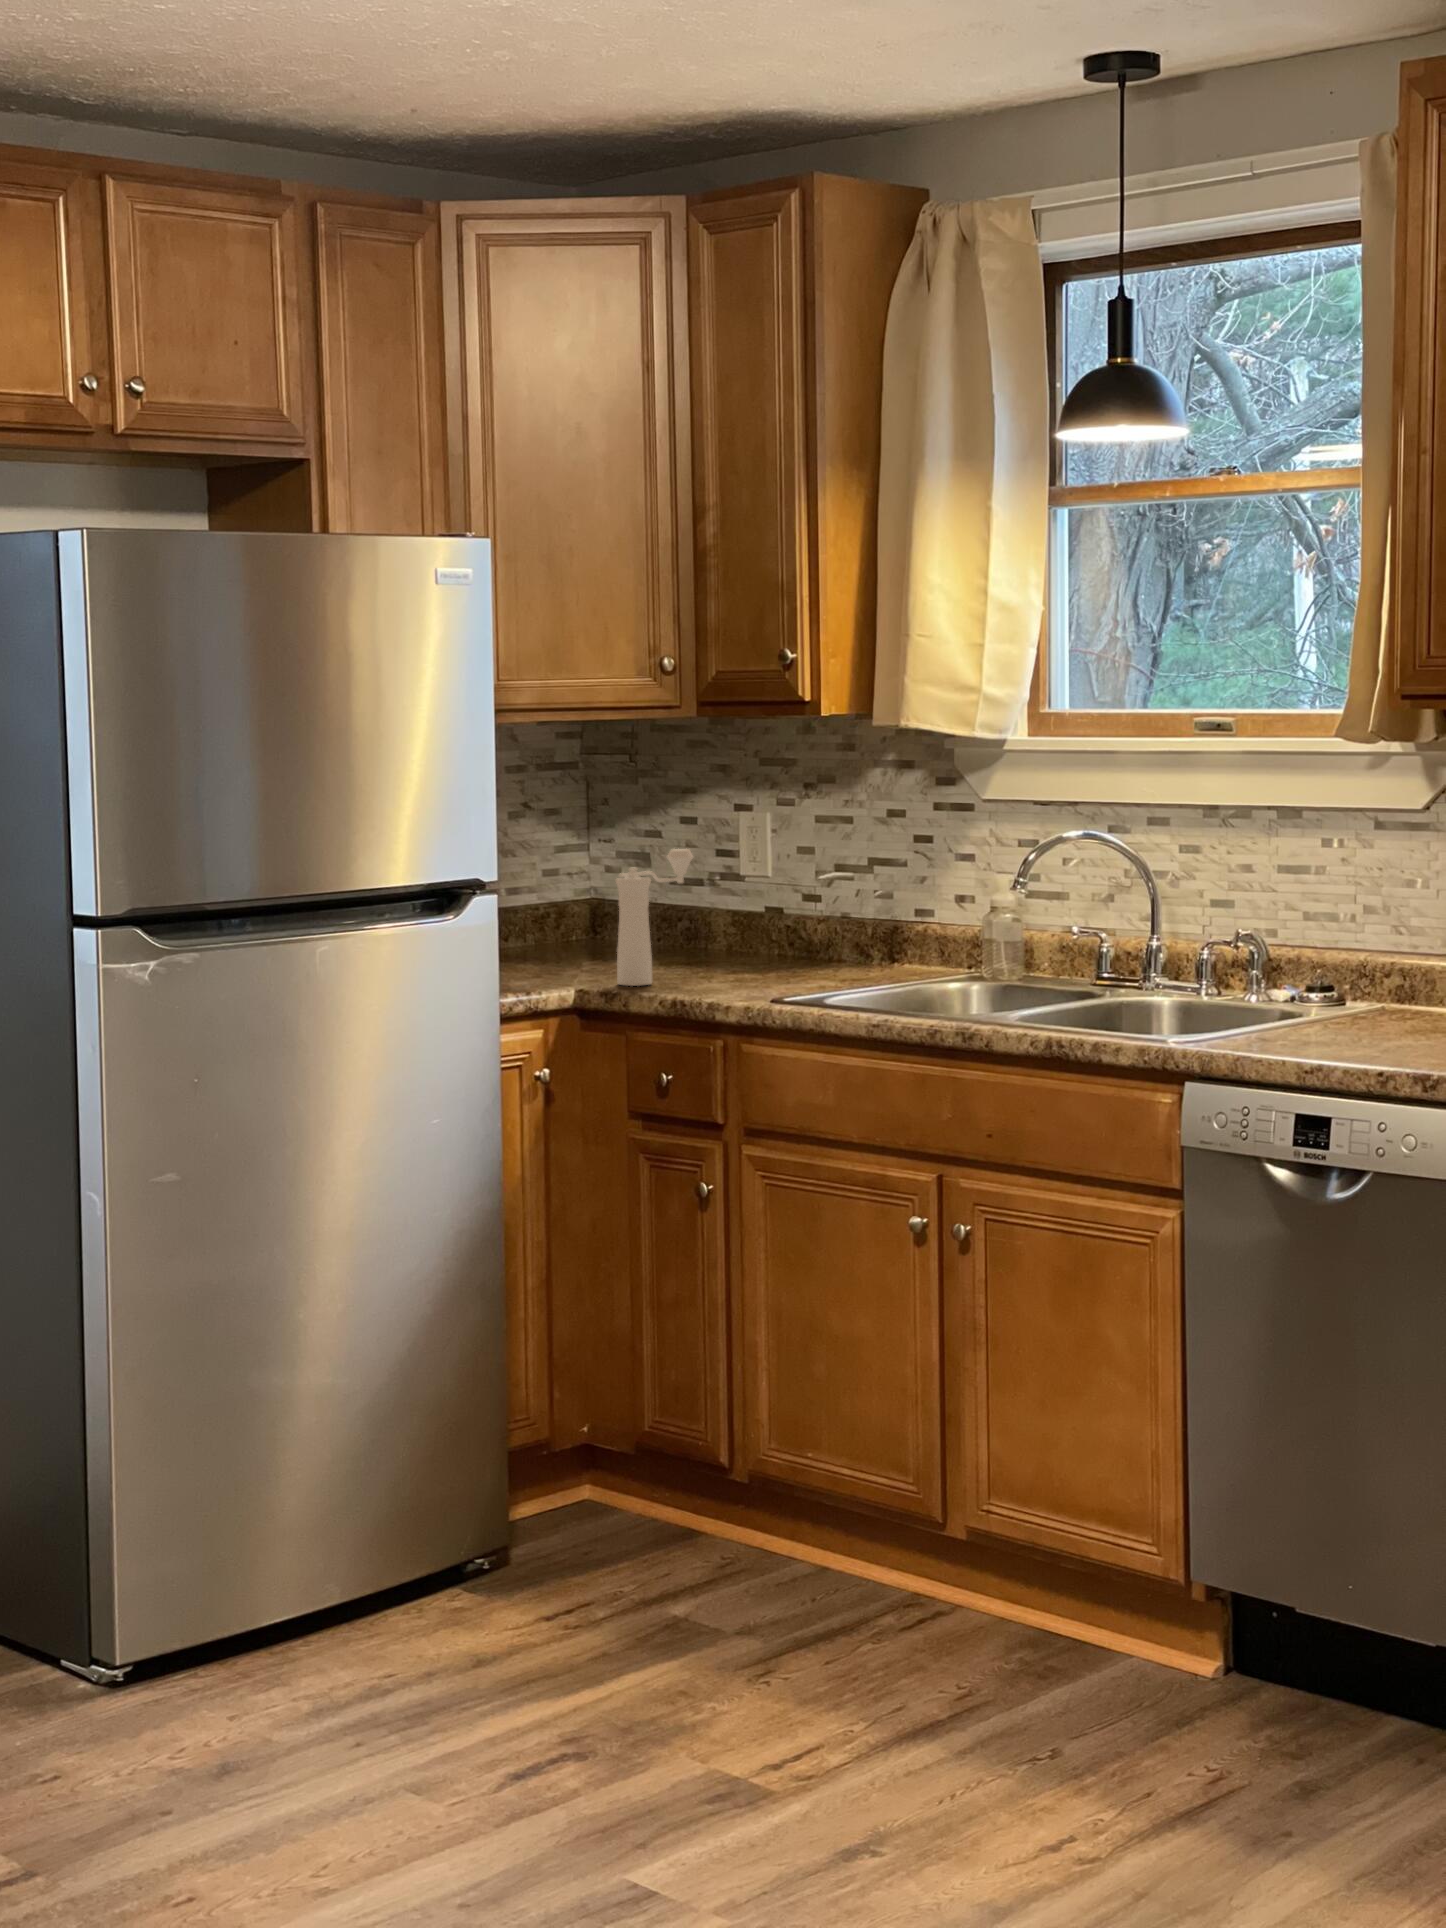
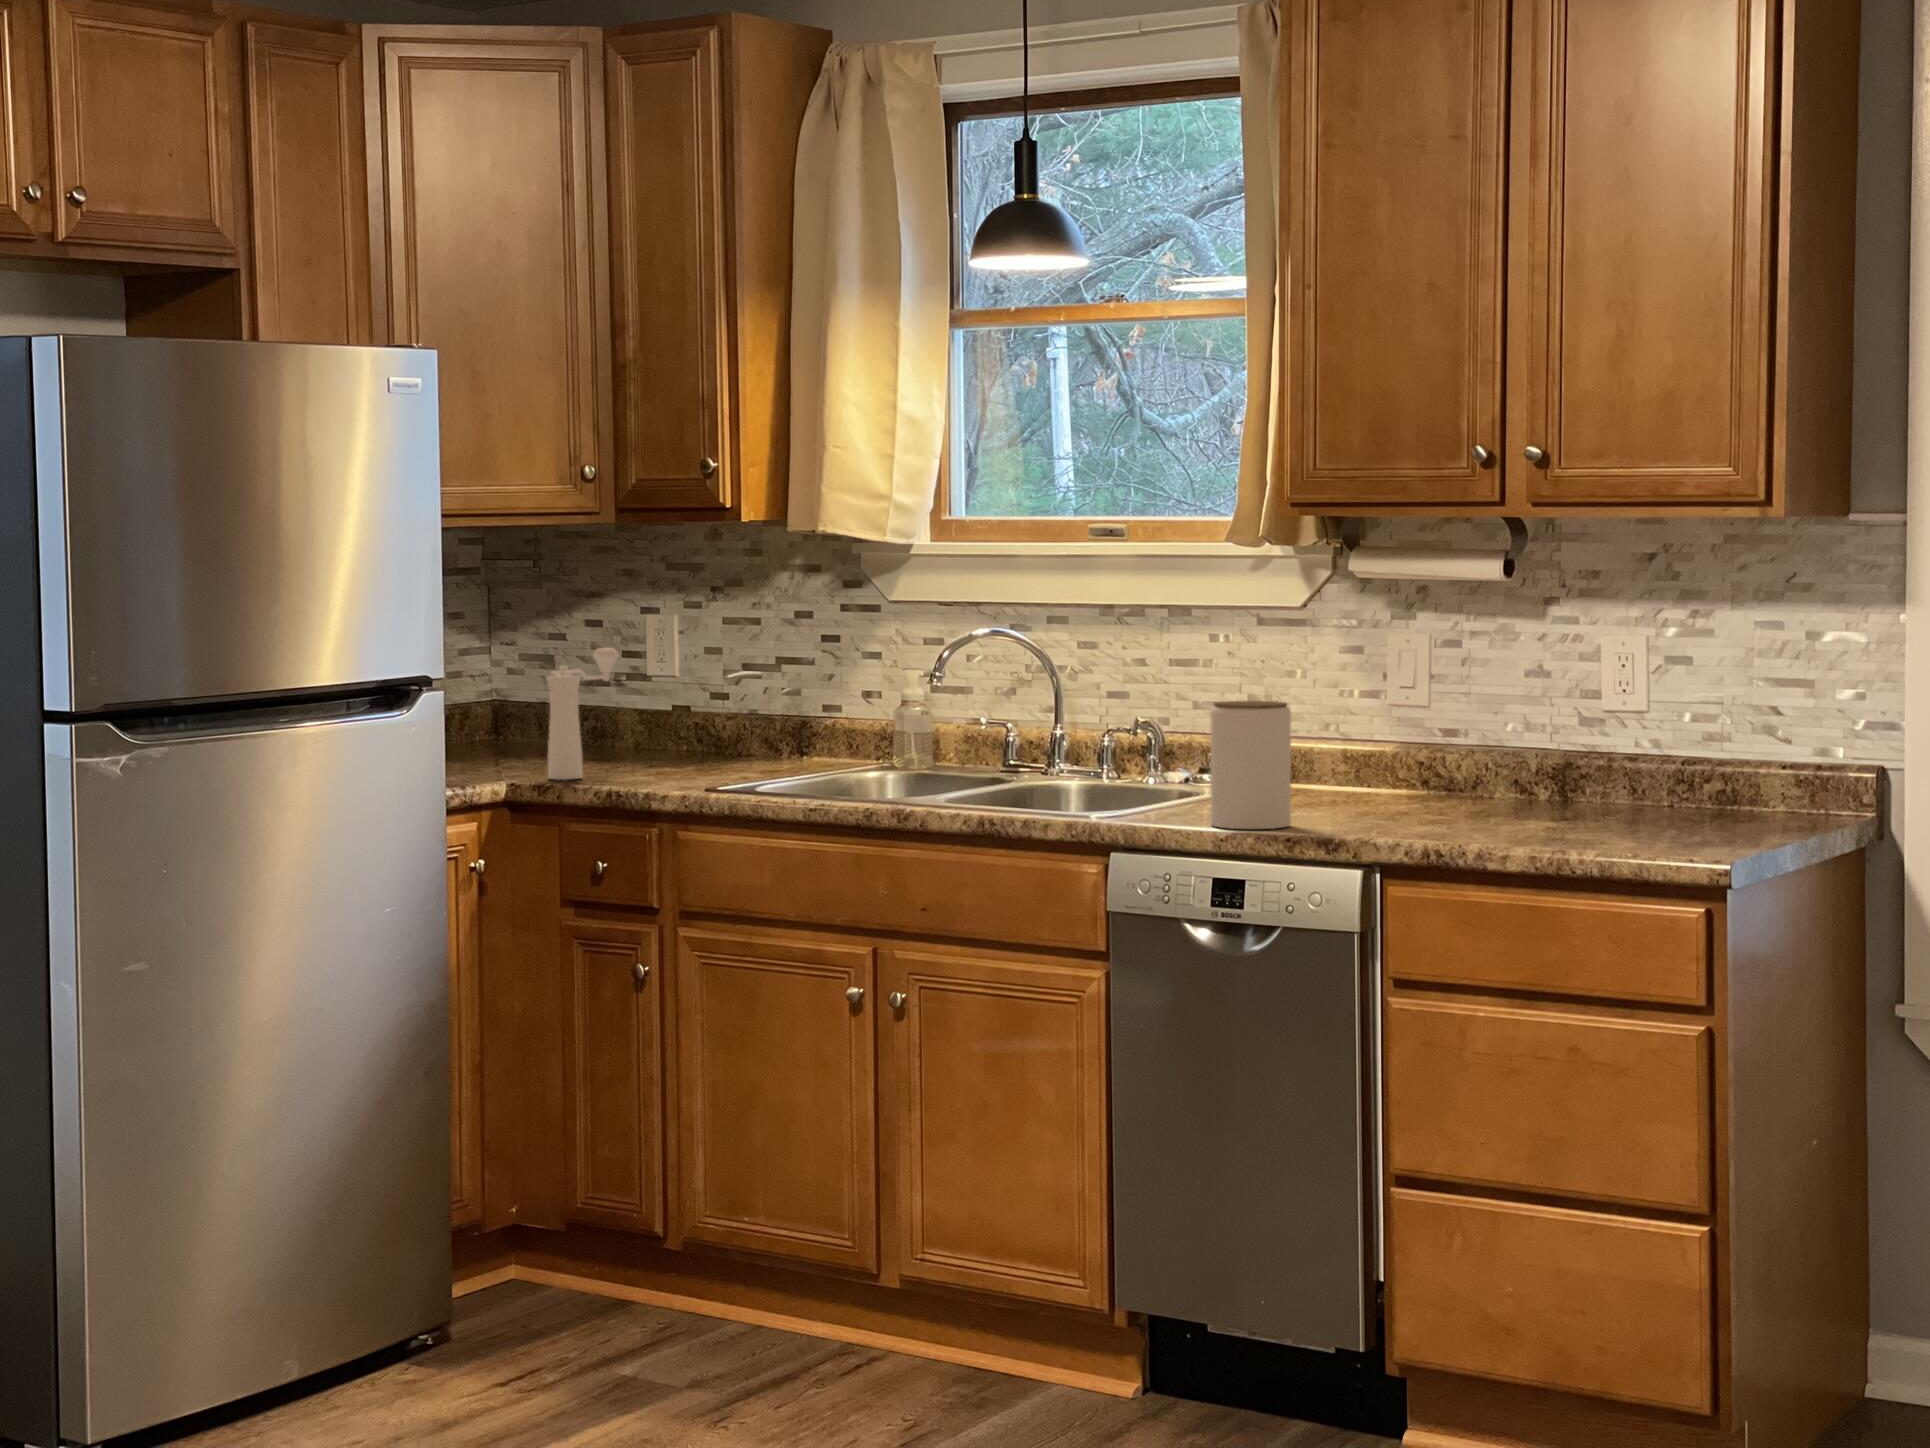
jar: none [1299,915,1393,1061] -> present [1211,701,1291,829]

